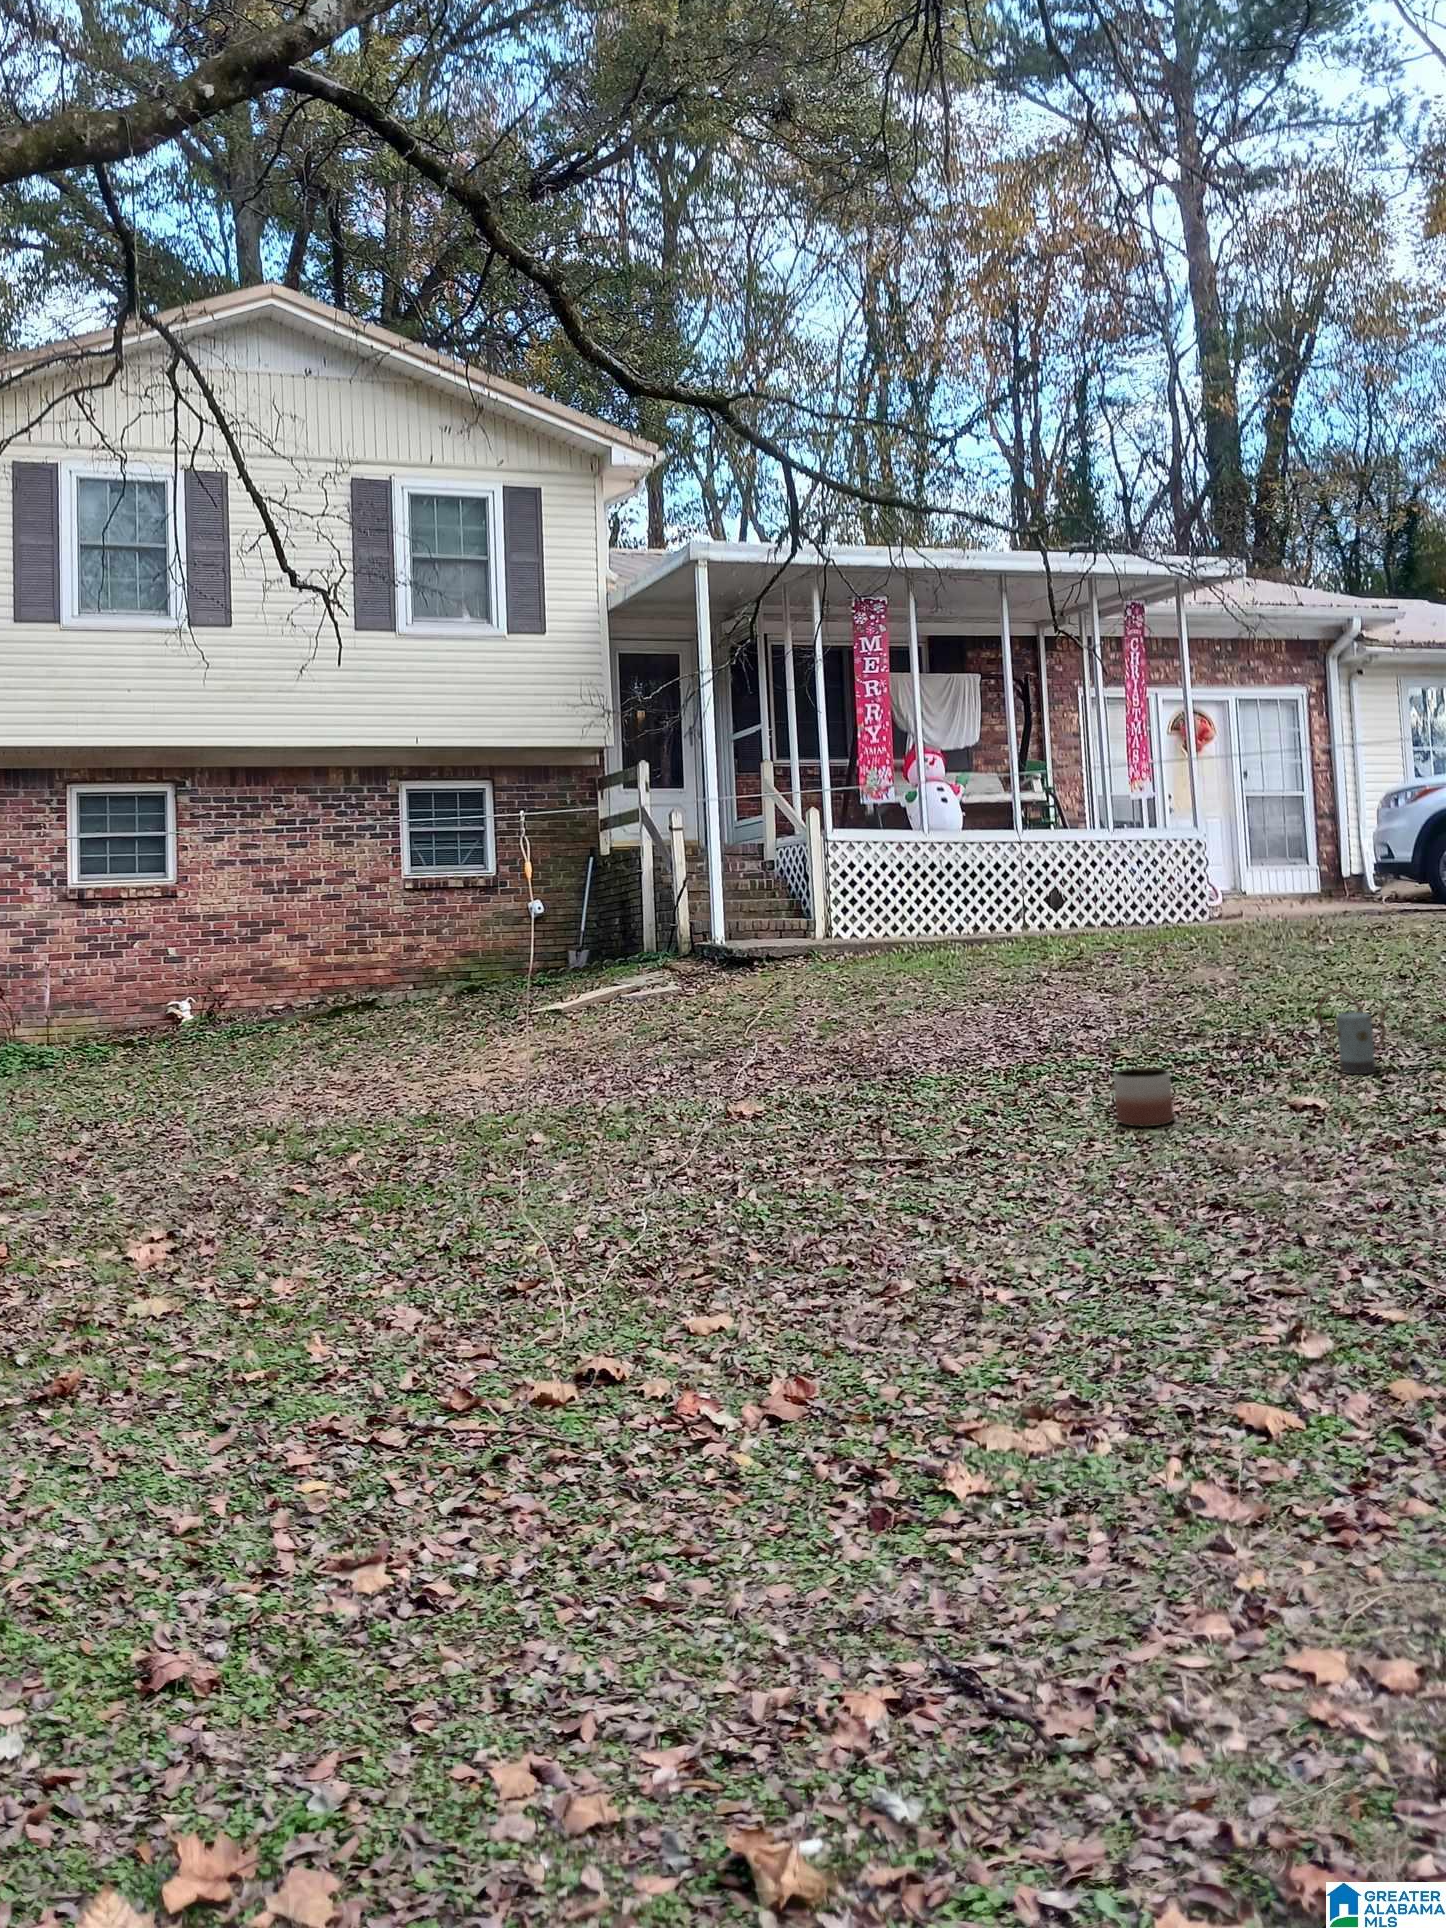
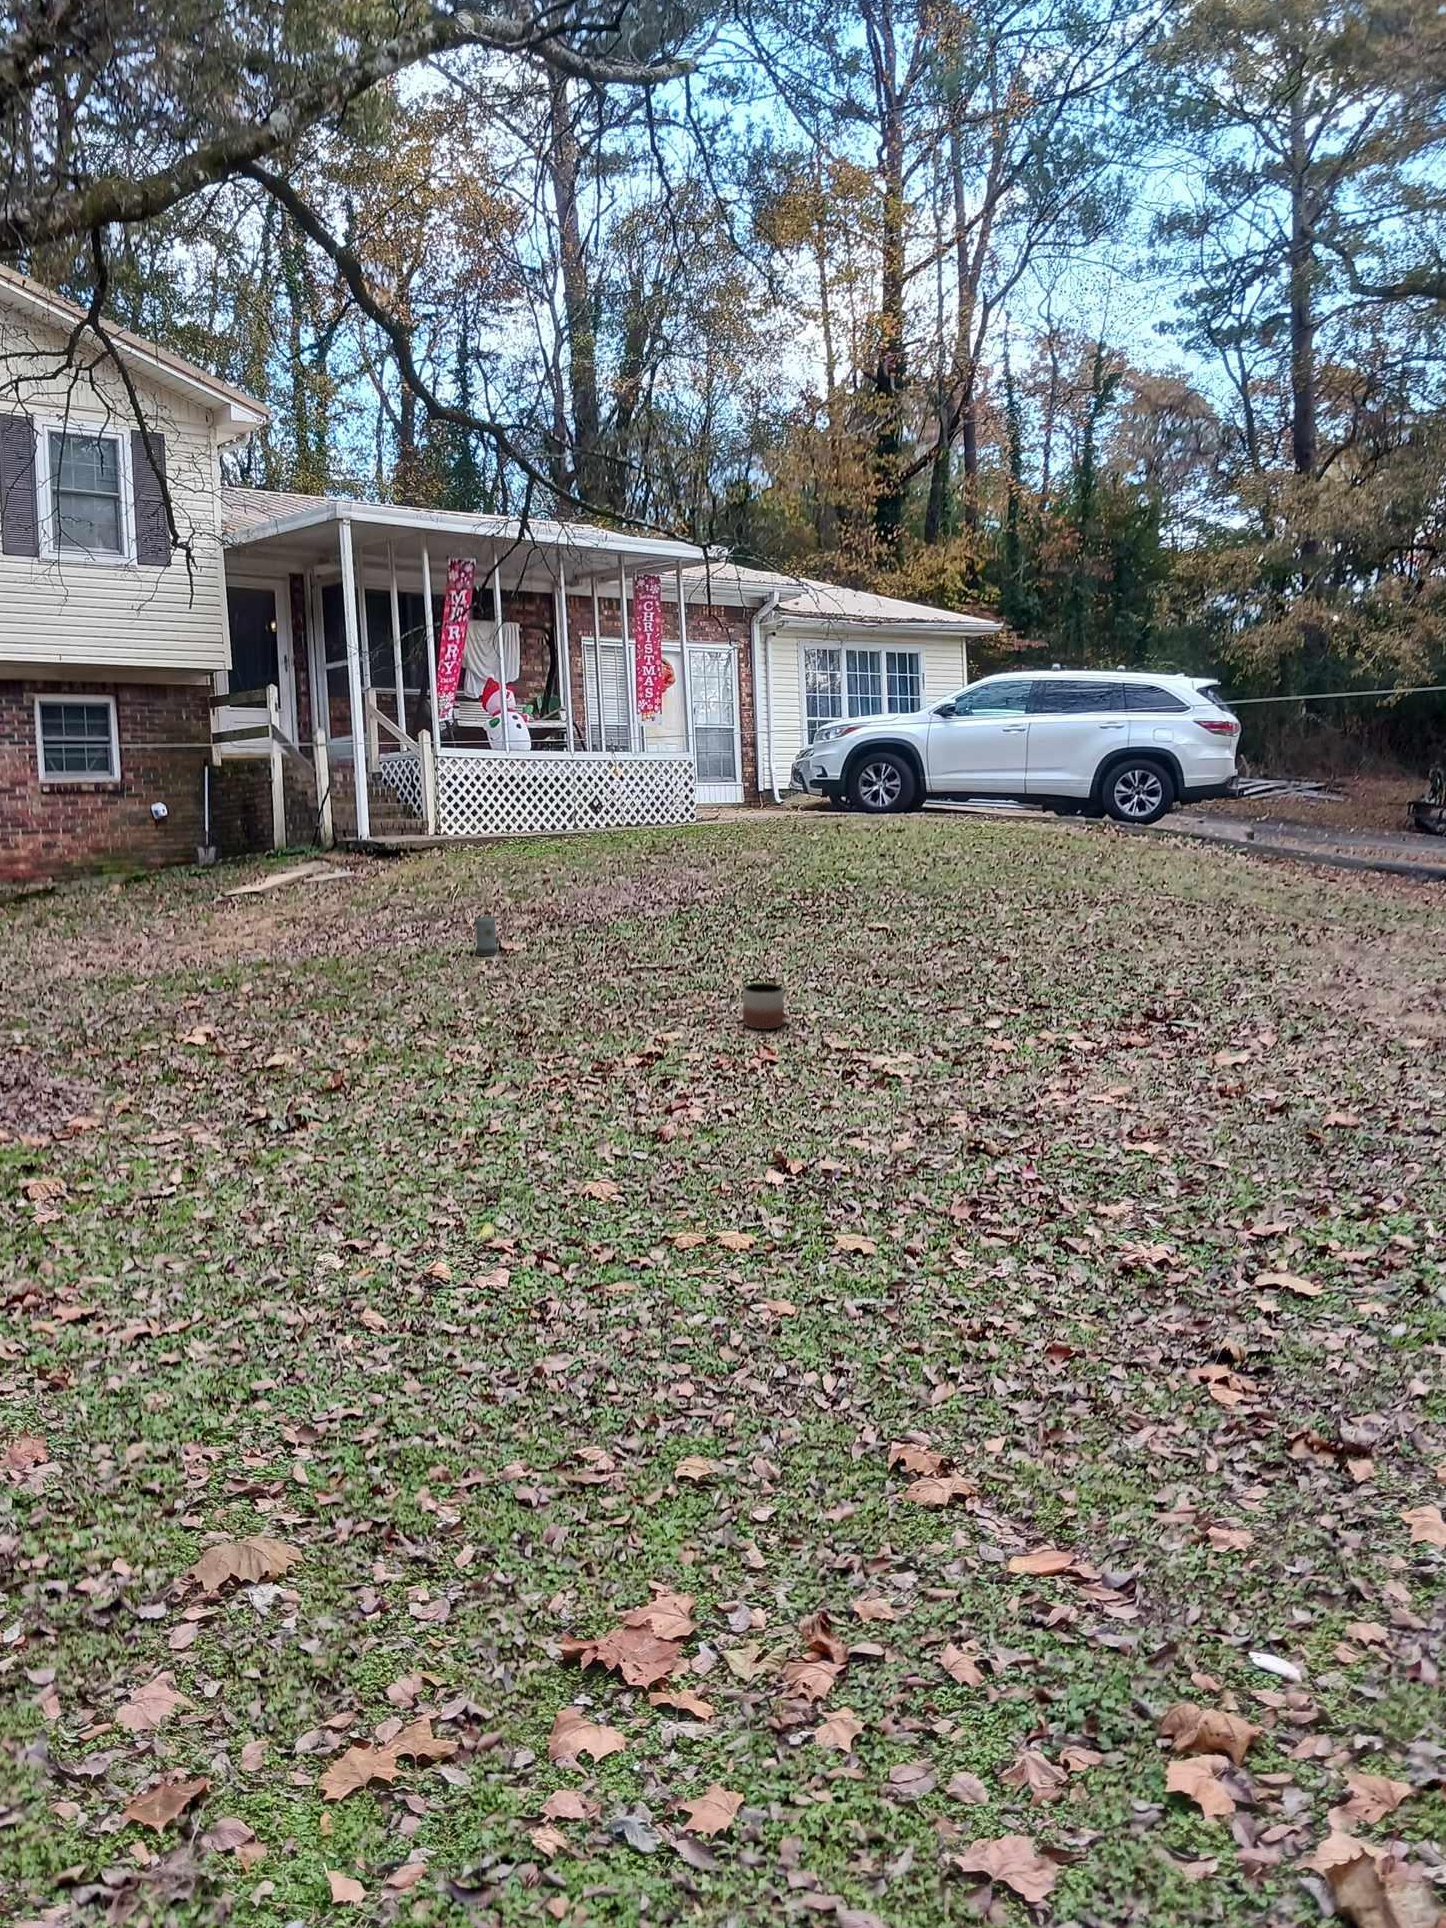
watering can: present [1317,990,1389,1074] -> present [462,903,507,956]

